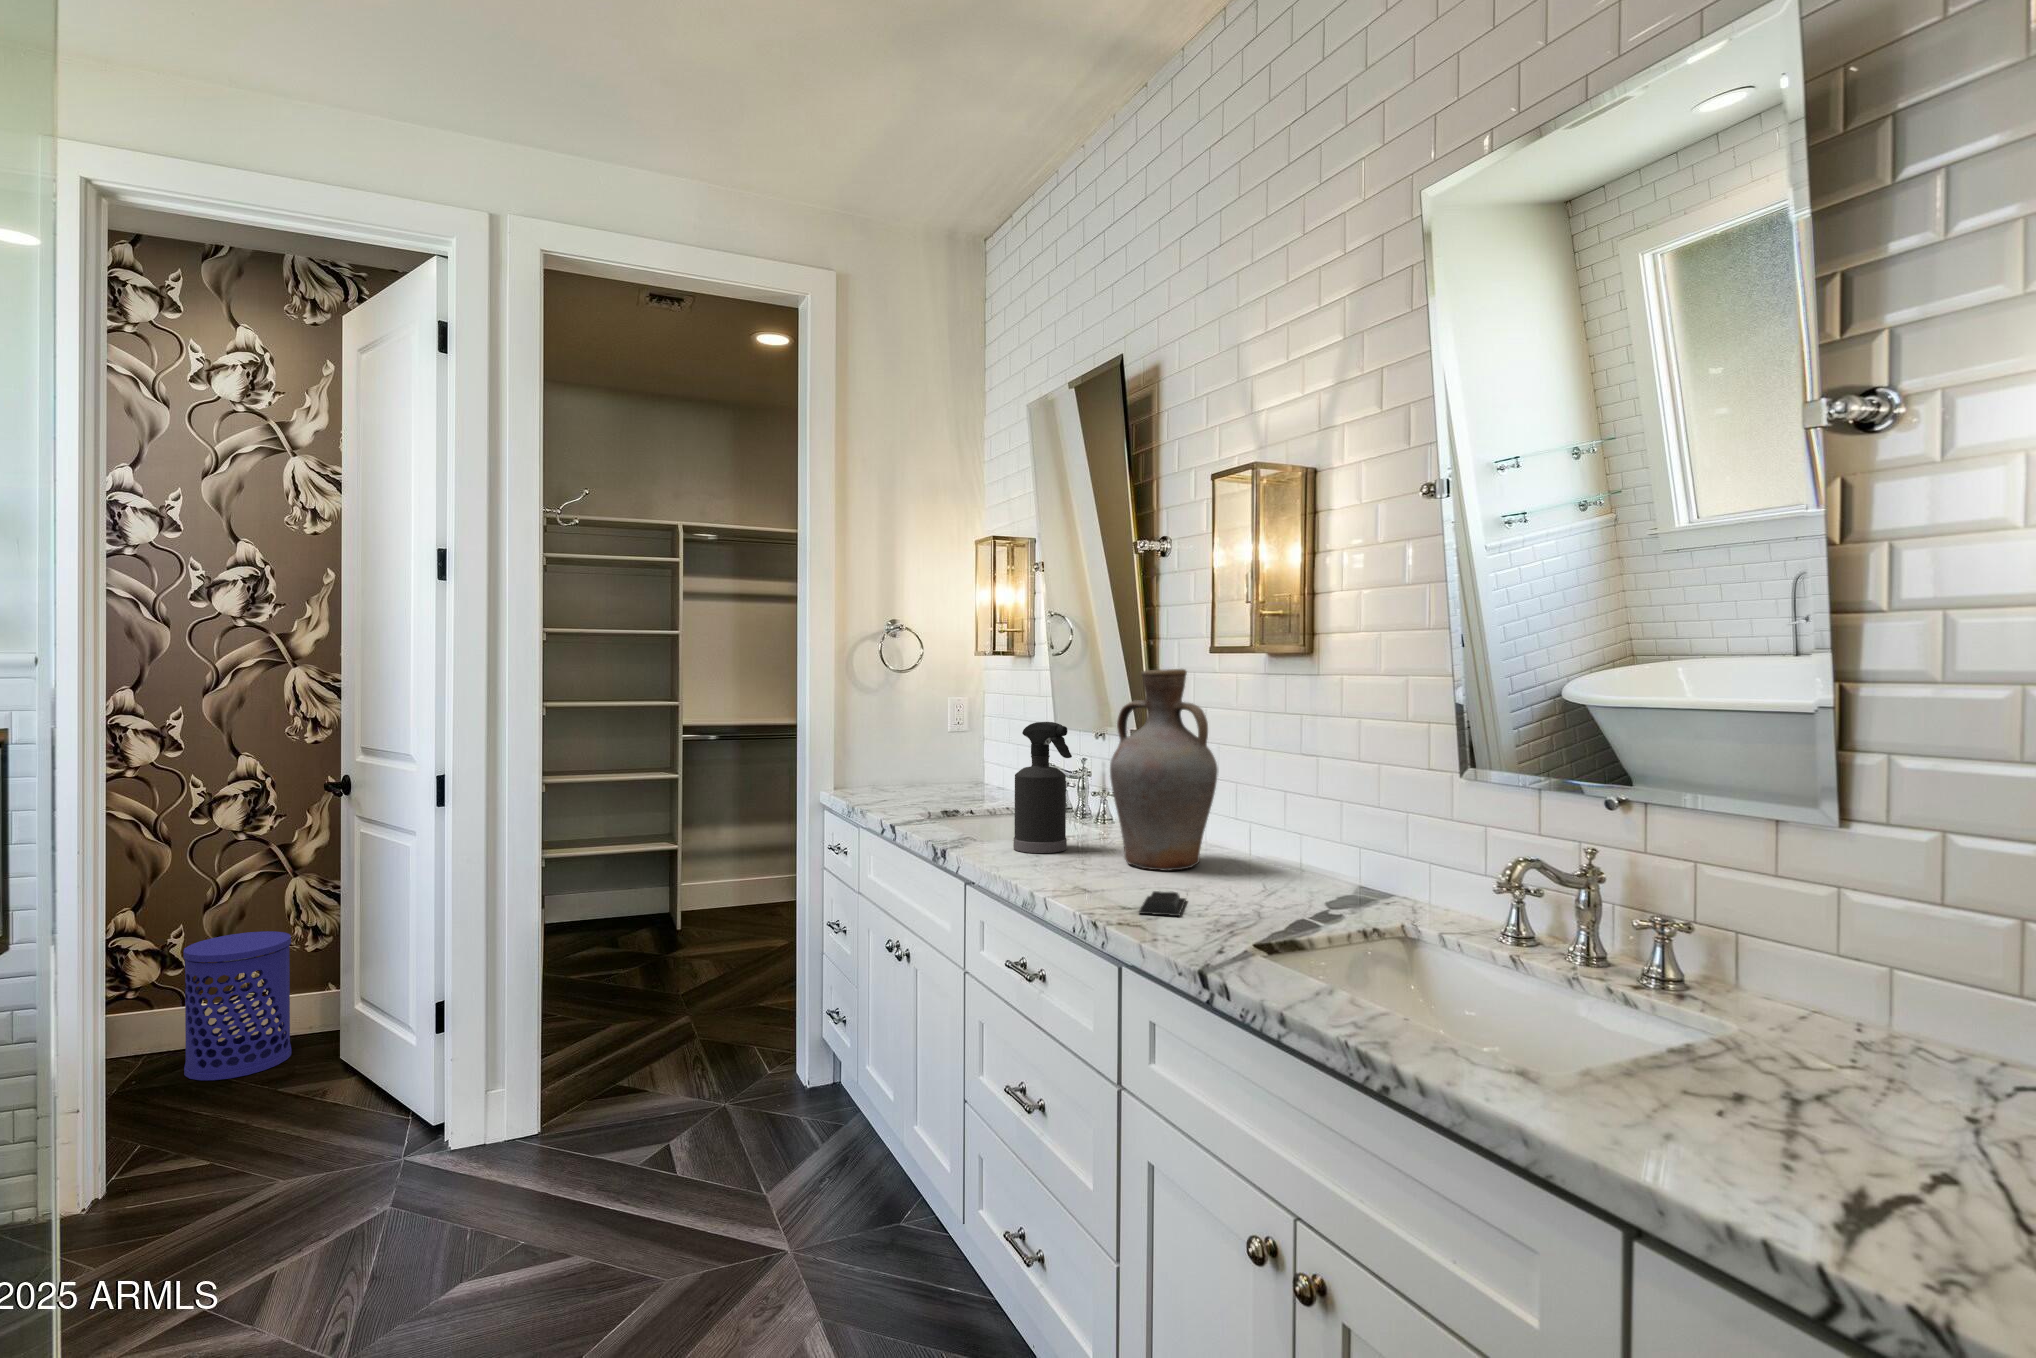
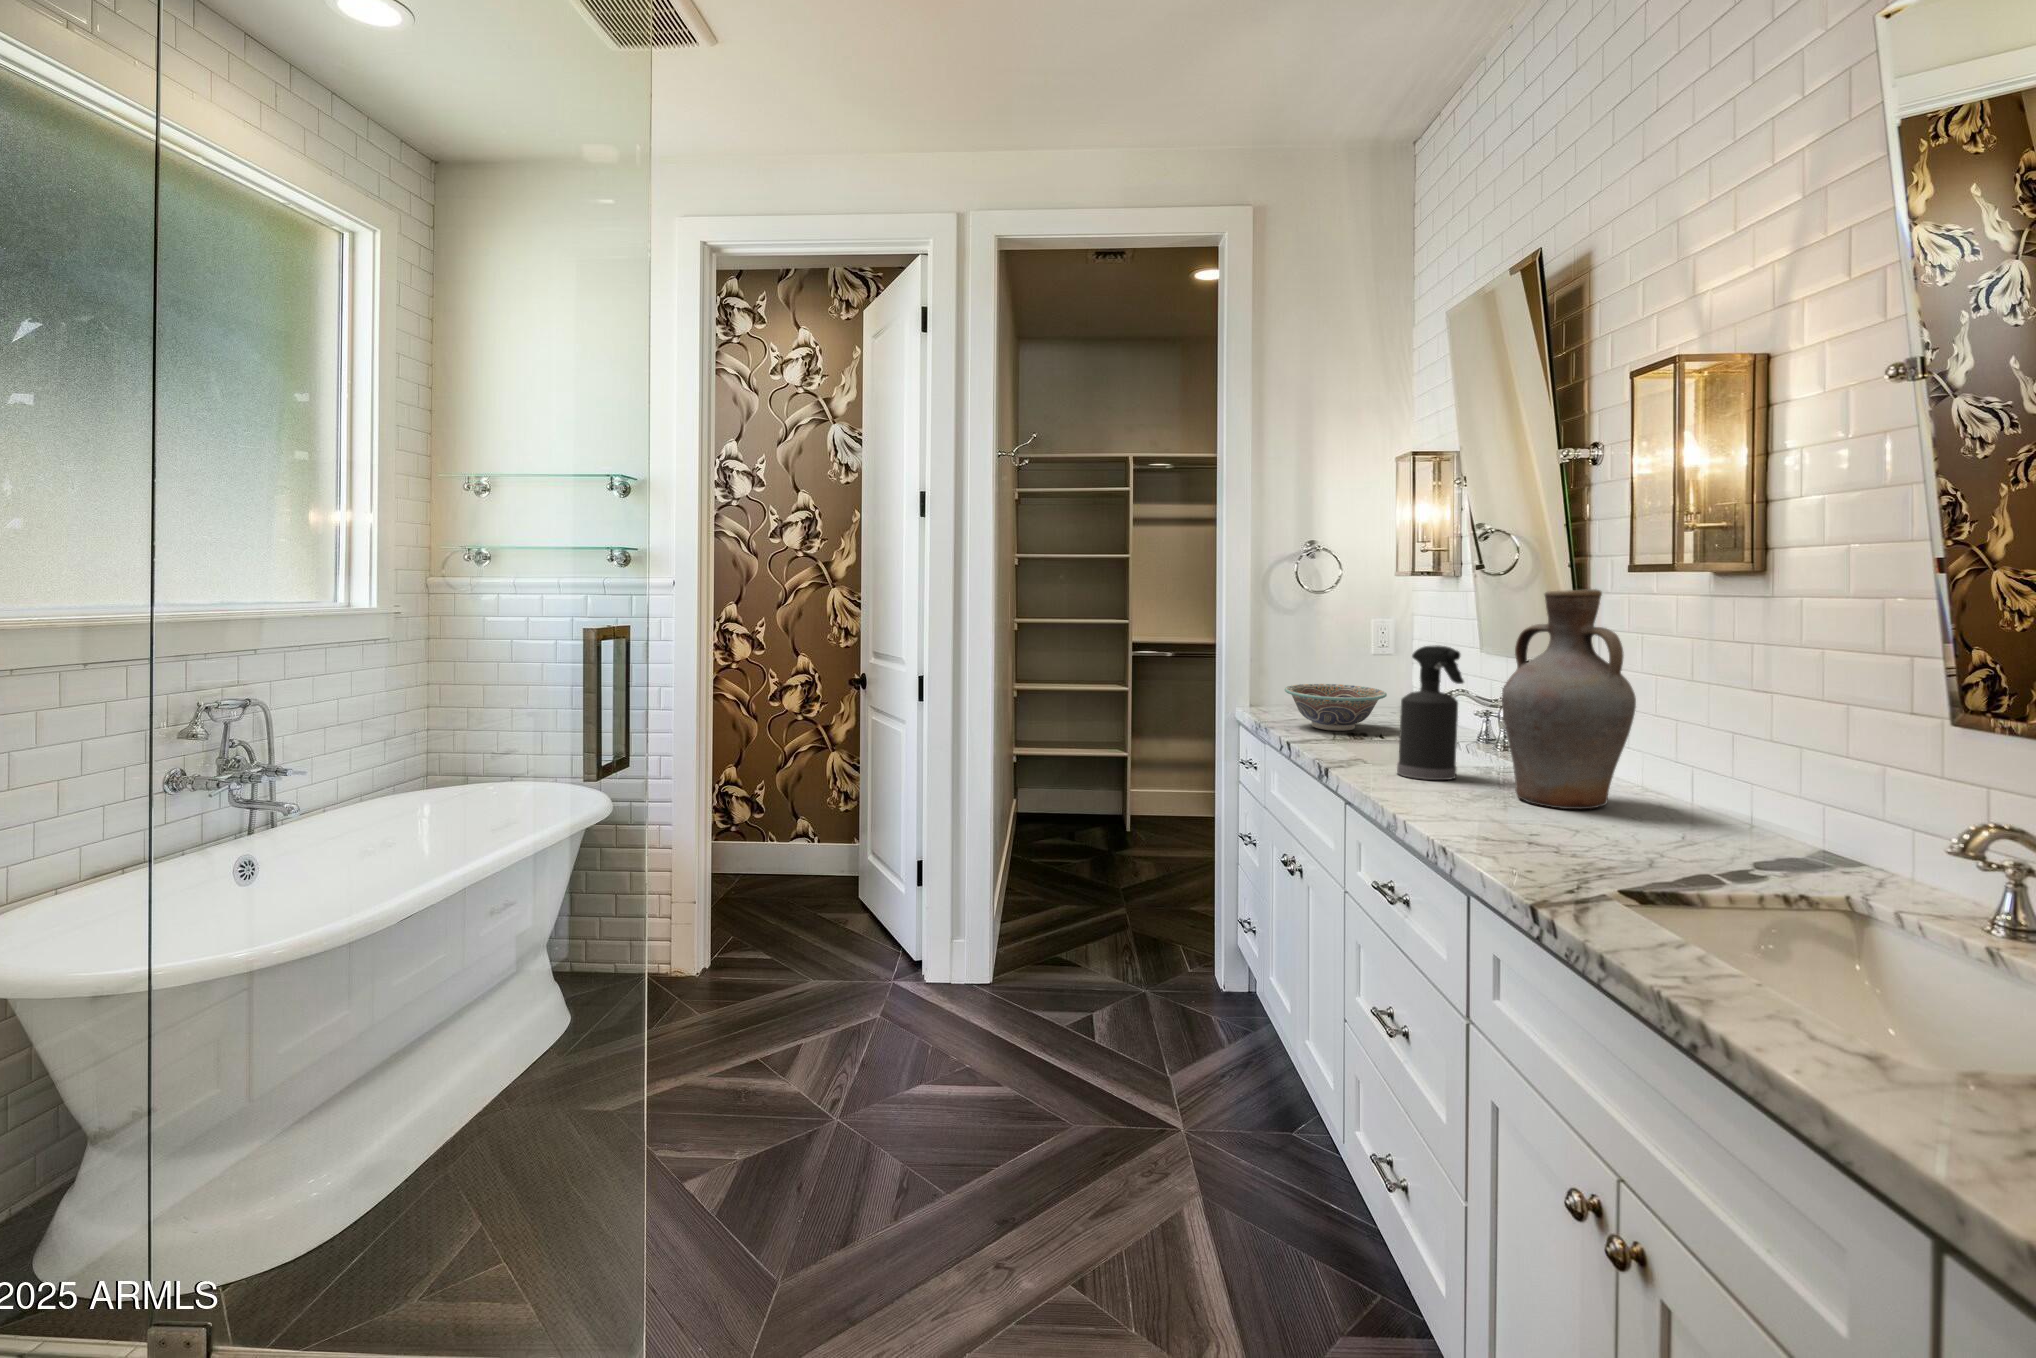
decorative bowl: none [882,761,980,808] -> present [1285,684,1387,731]
soap bar: present [1139,891,1186,916] -> none [1498,825,1566,853]
waste bin: present [184,931,291,1080] -> none [768,791,834,895]

